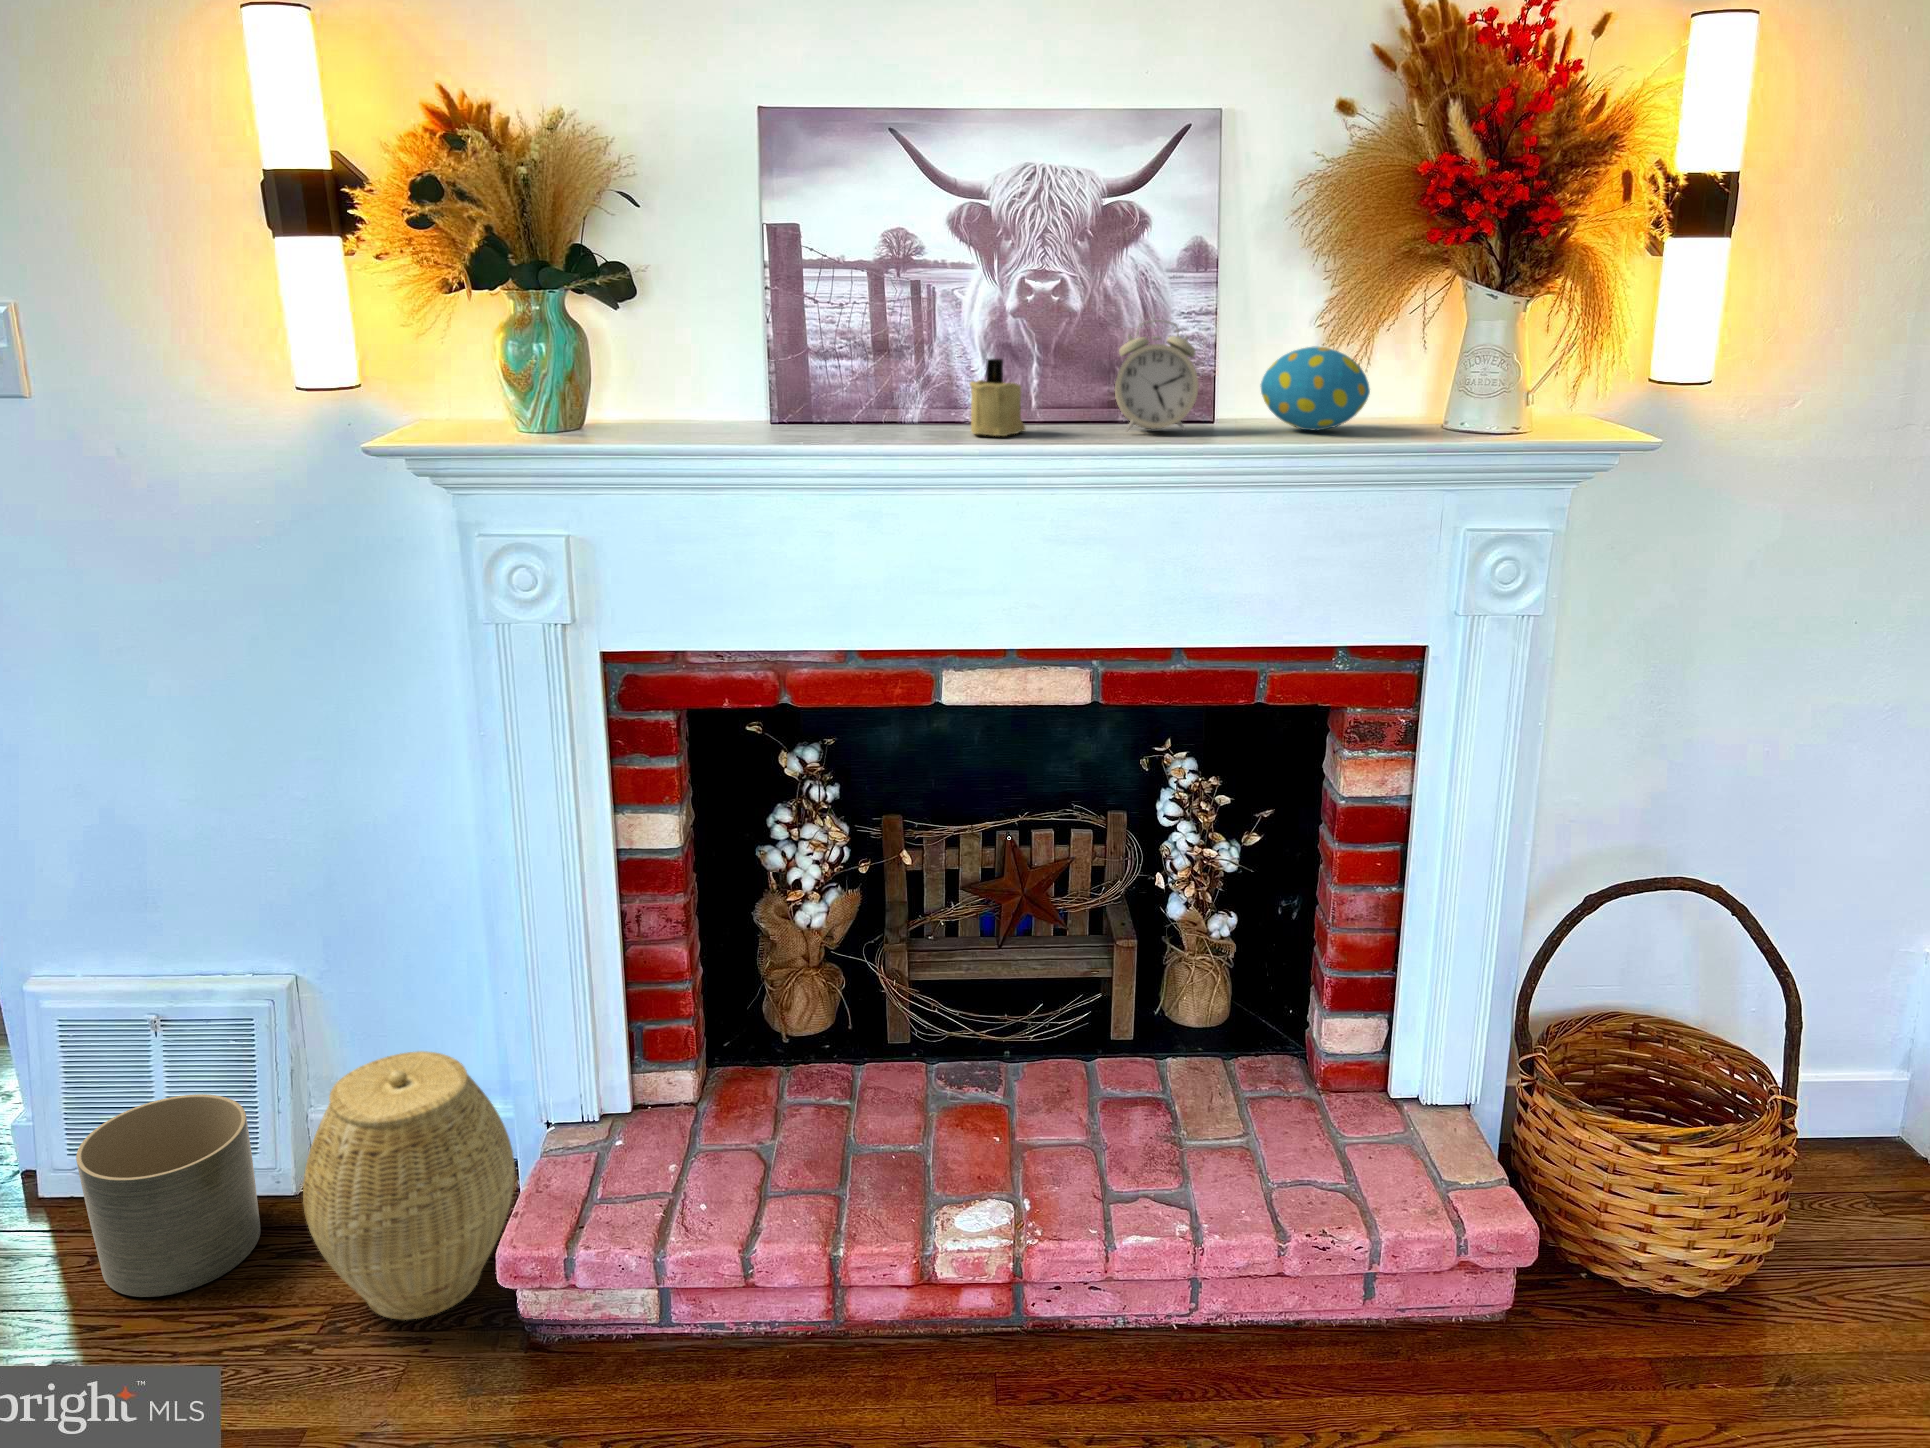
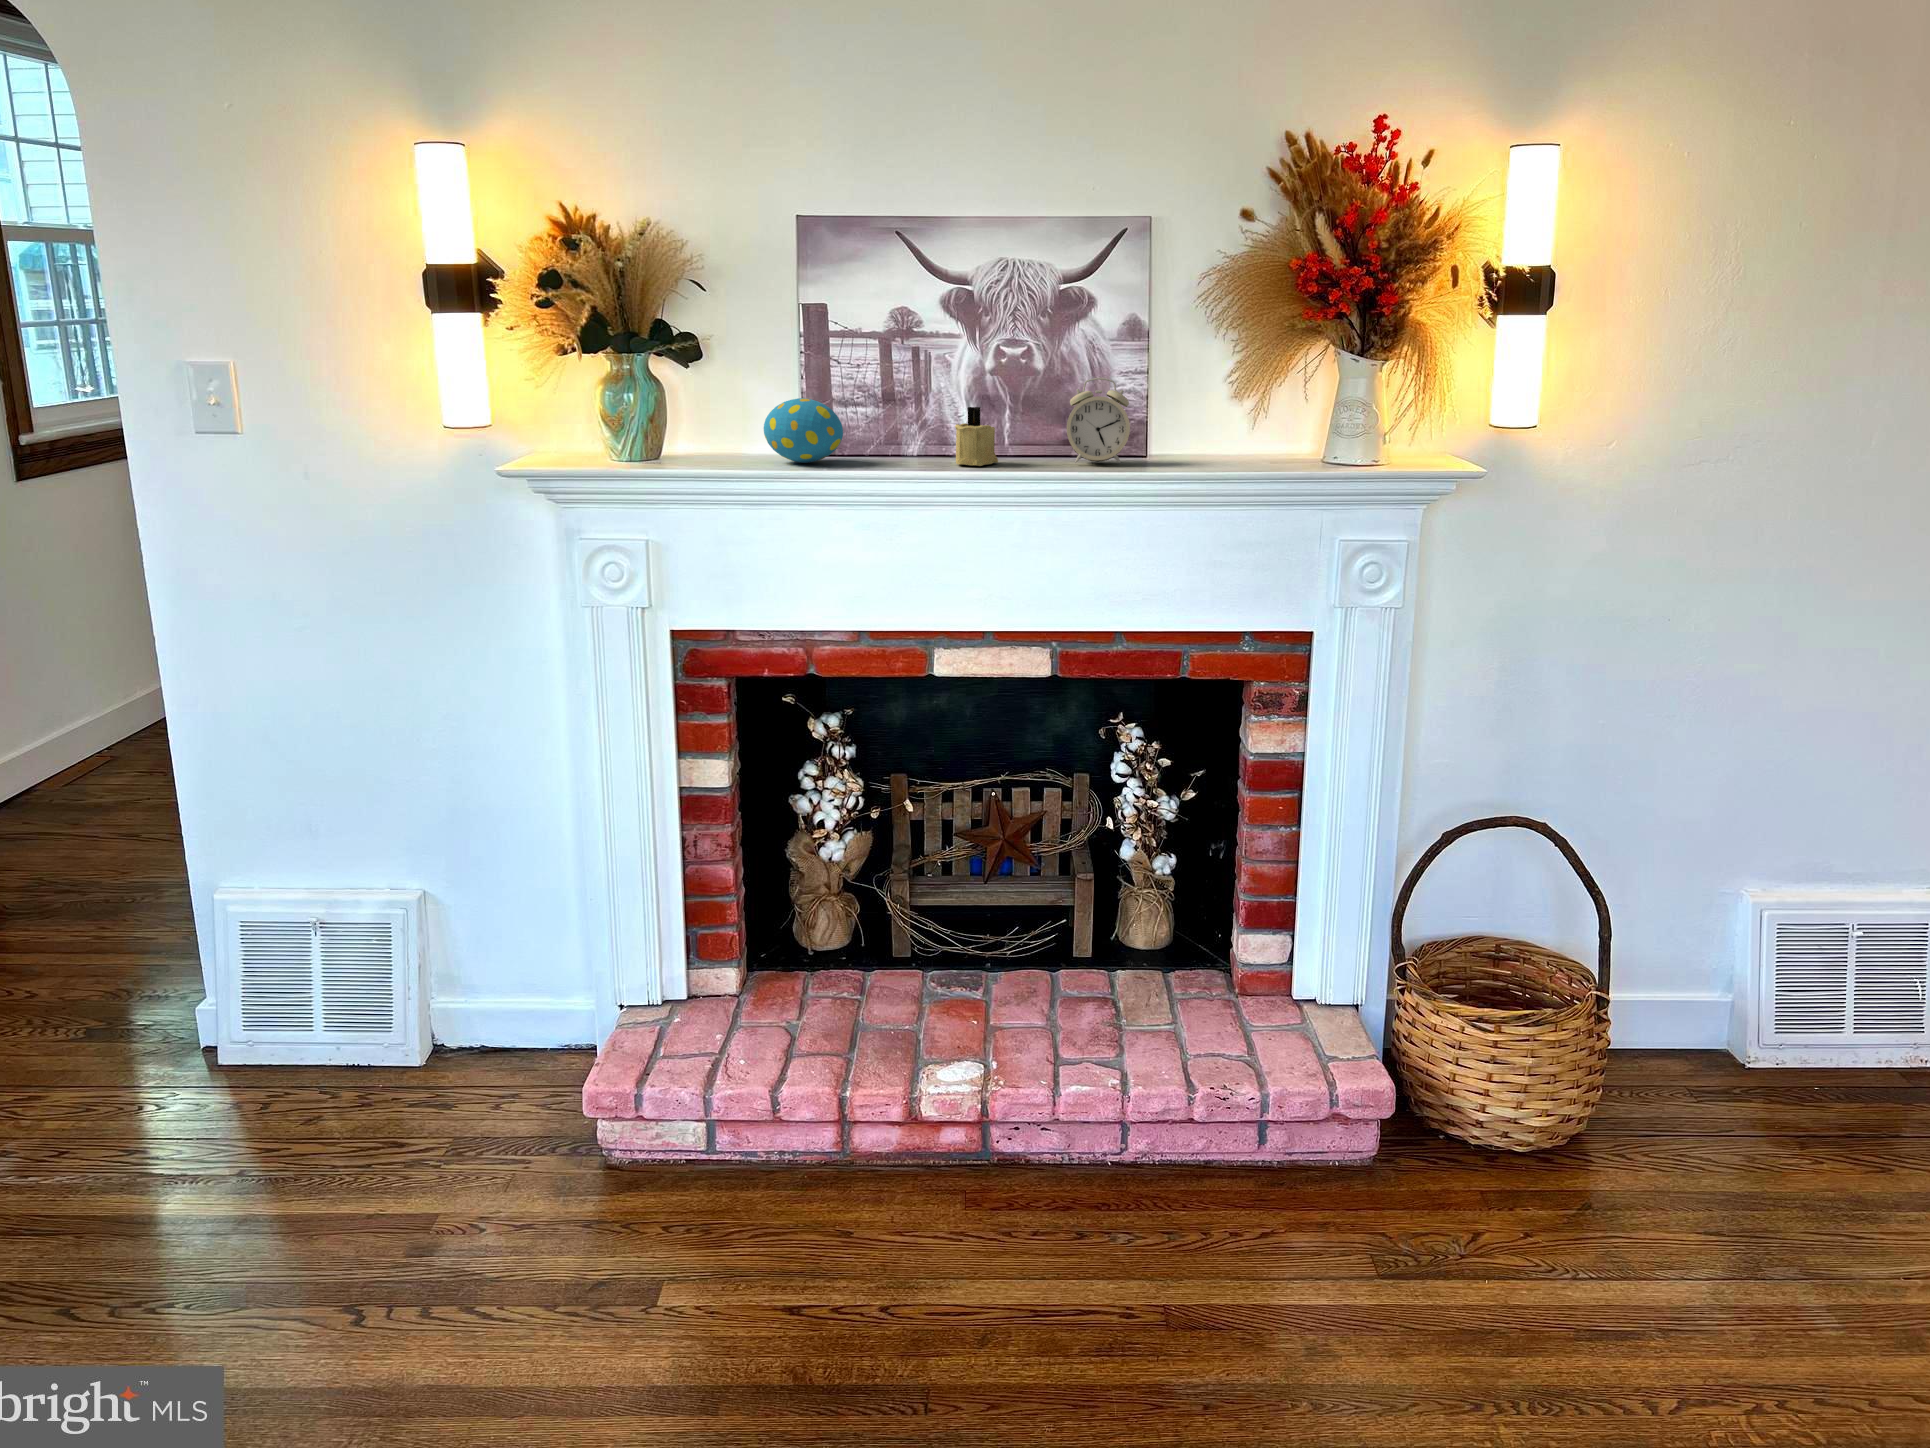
decorative egg: present [1261,347,1370,431] -> present [764,398,843,463]
woven basket: present [303,1051,515,1320] -> none [435,943,595,1148]
planter: present [76,1094,261,1297] -> none [260,981,394,1130]

